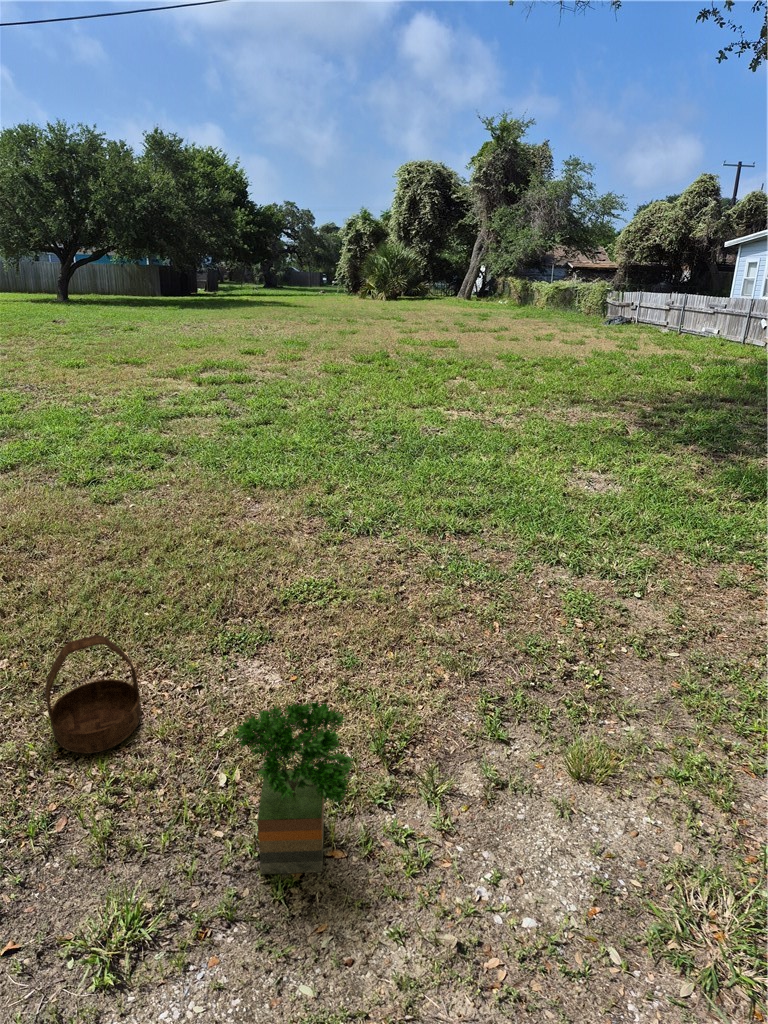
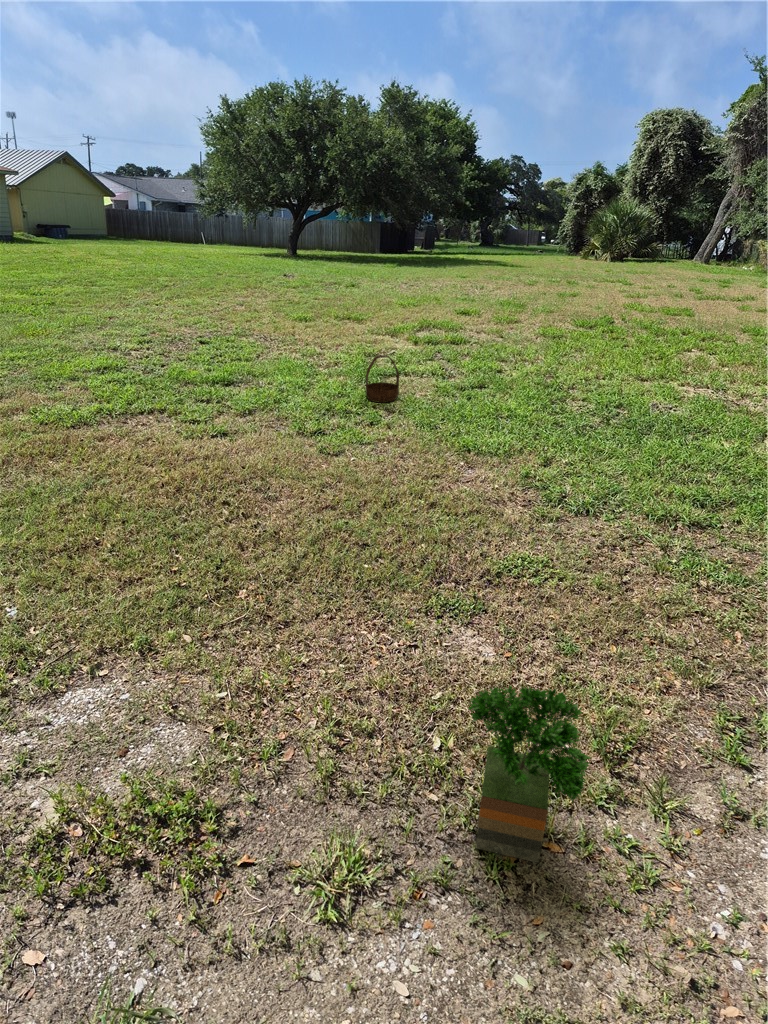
basket: present [45,635,141,754] -> present [366,355,399,403]

